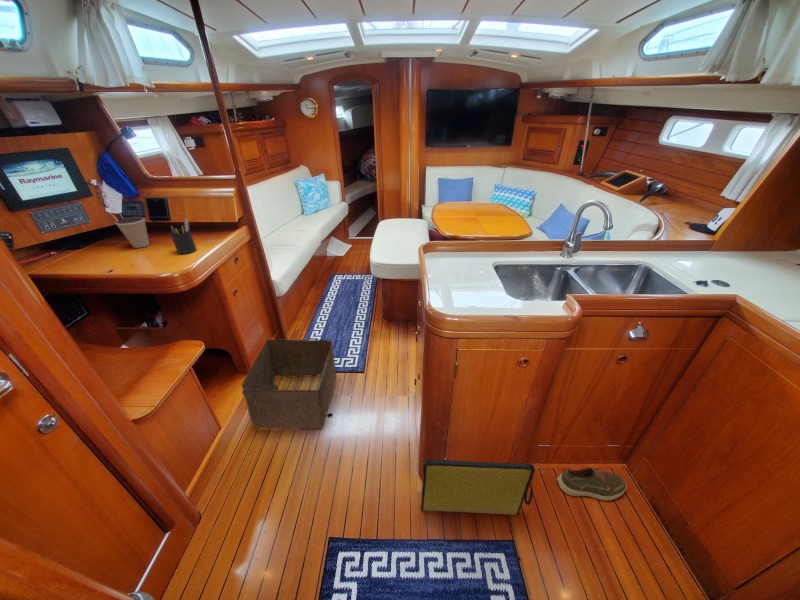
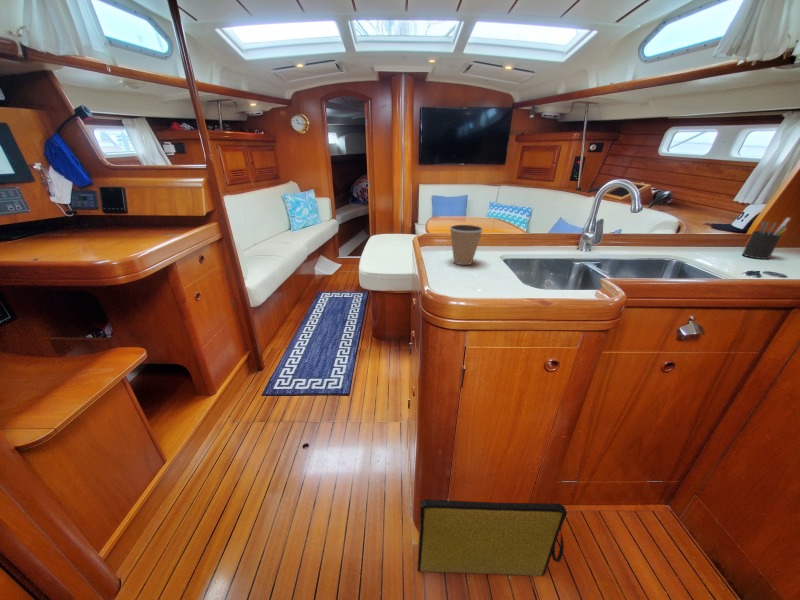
coffee cup: present [116,217,149,248] -> present [450,225,482,265]
pen holder: present [170,218,196,254] -> present [743,218,790,259]
storage bin: present [241,339,336,429] -> none [195,354,316,464]
shoe: present [557,468,627,501] -> none [589,509,677,554]

